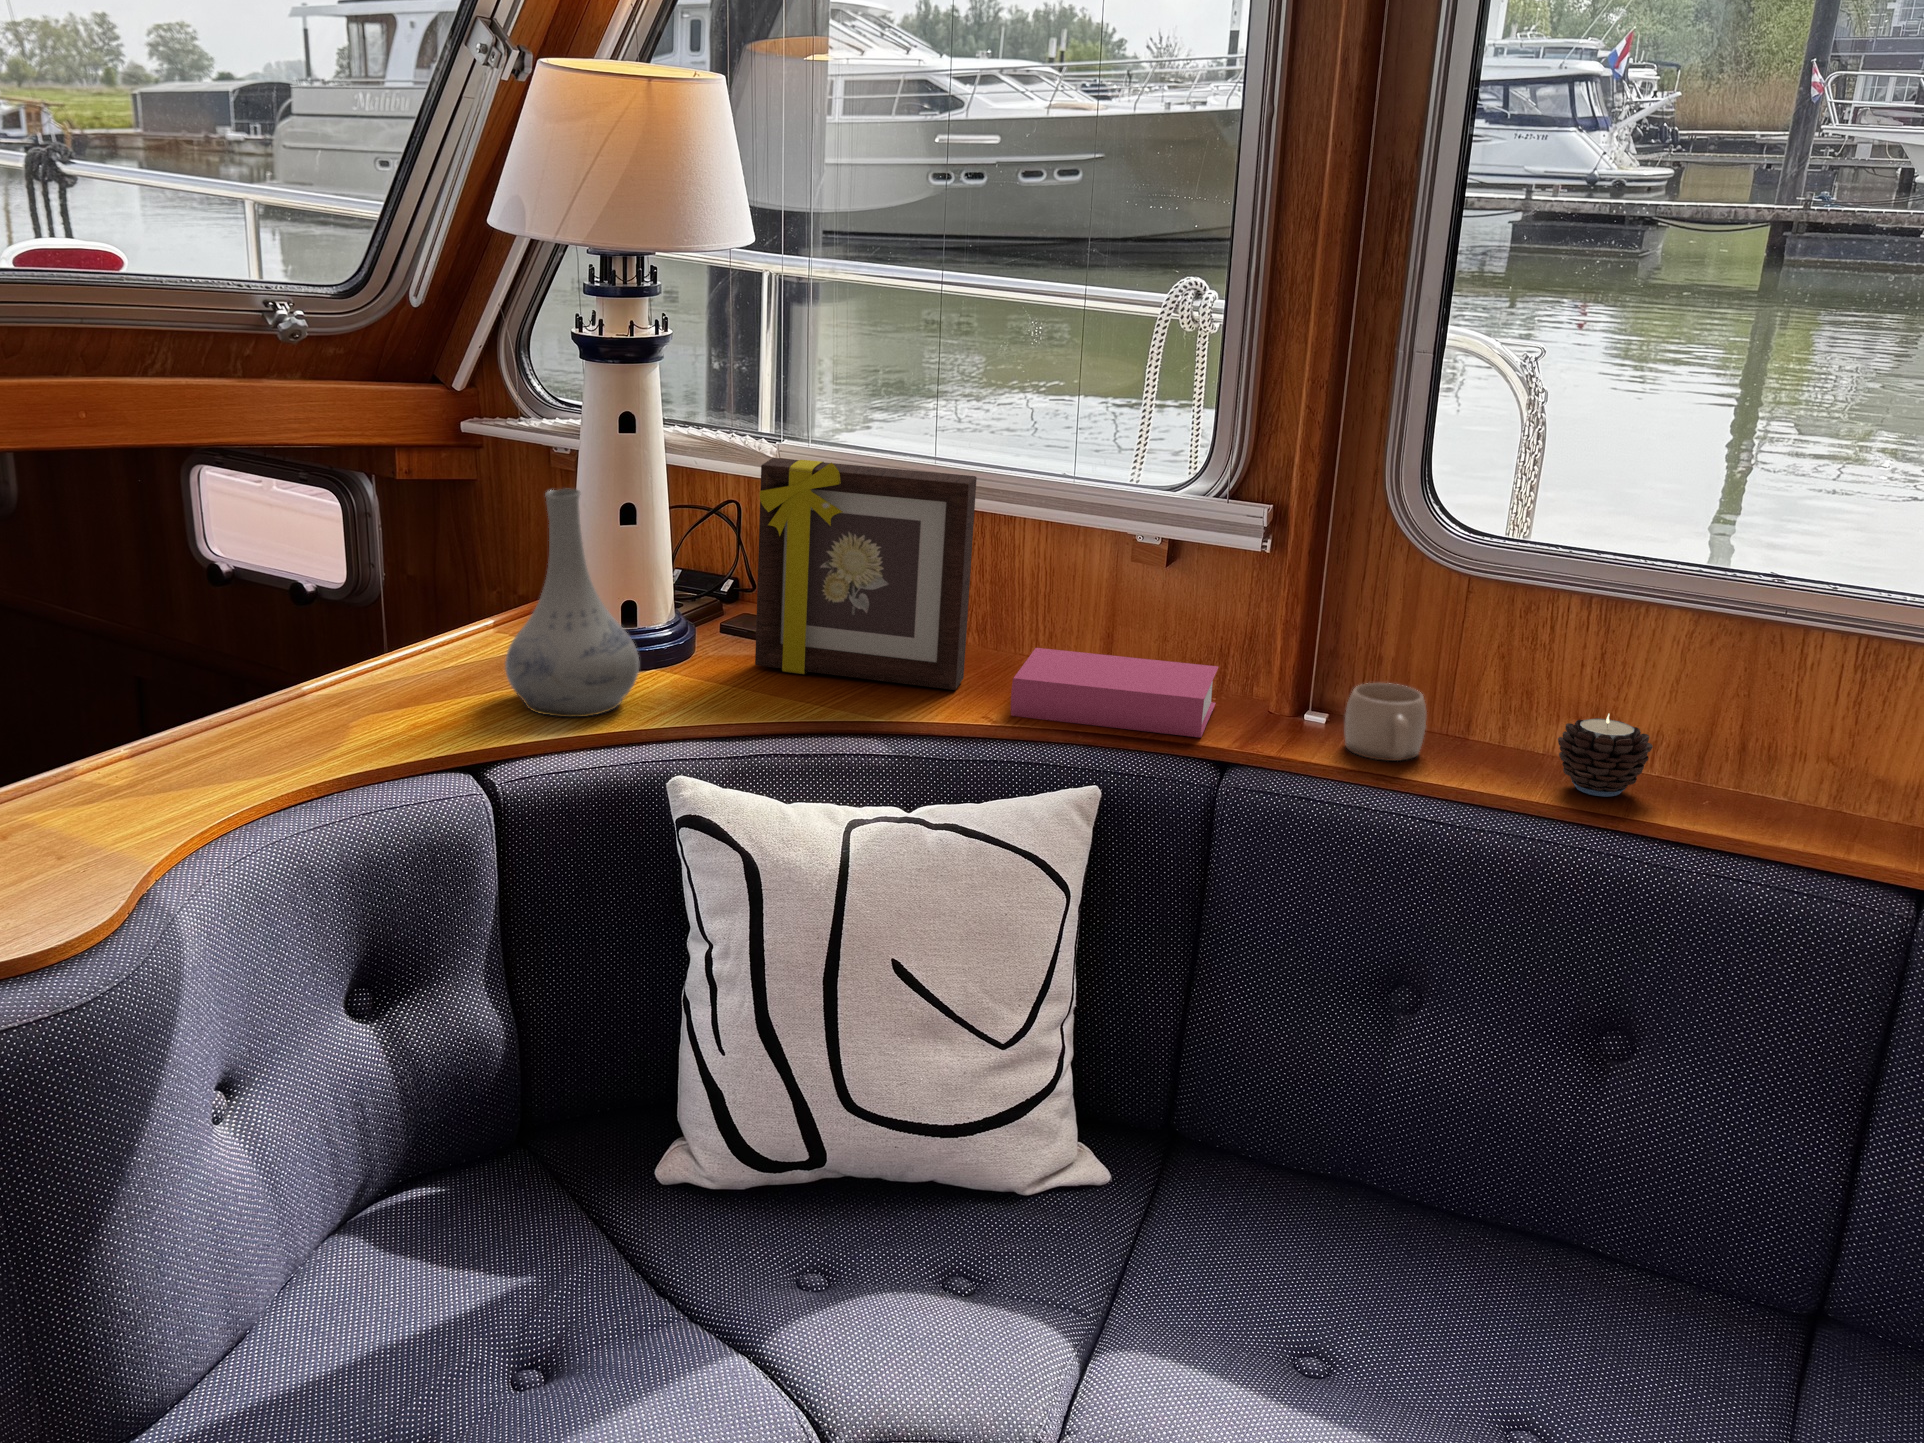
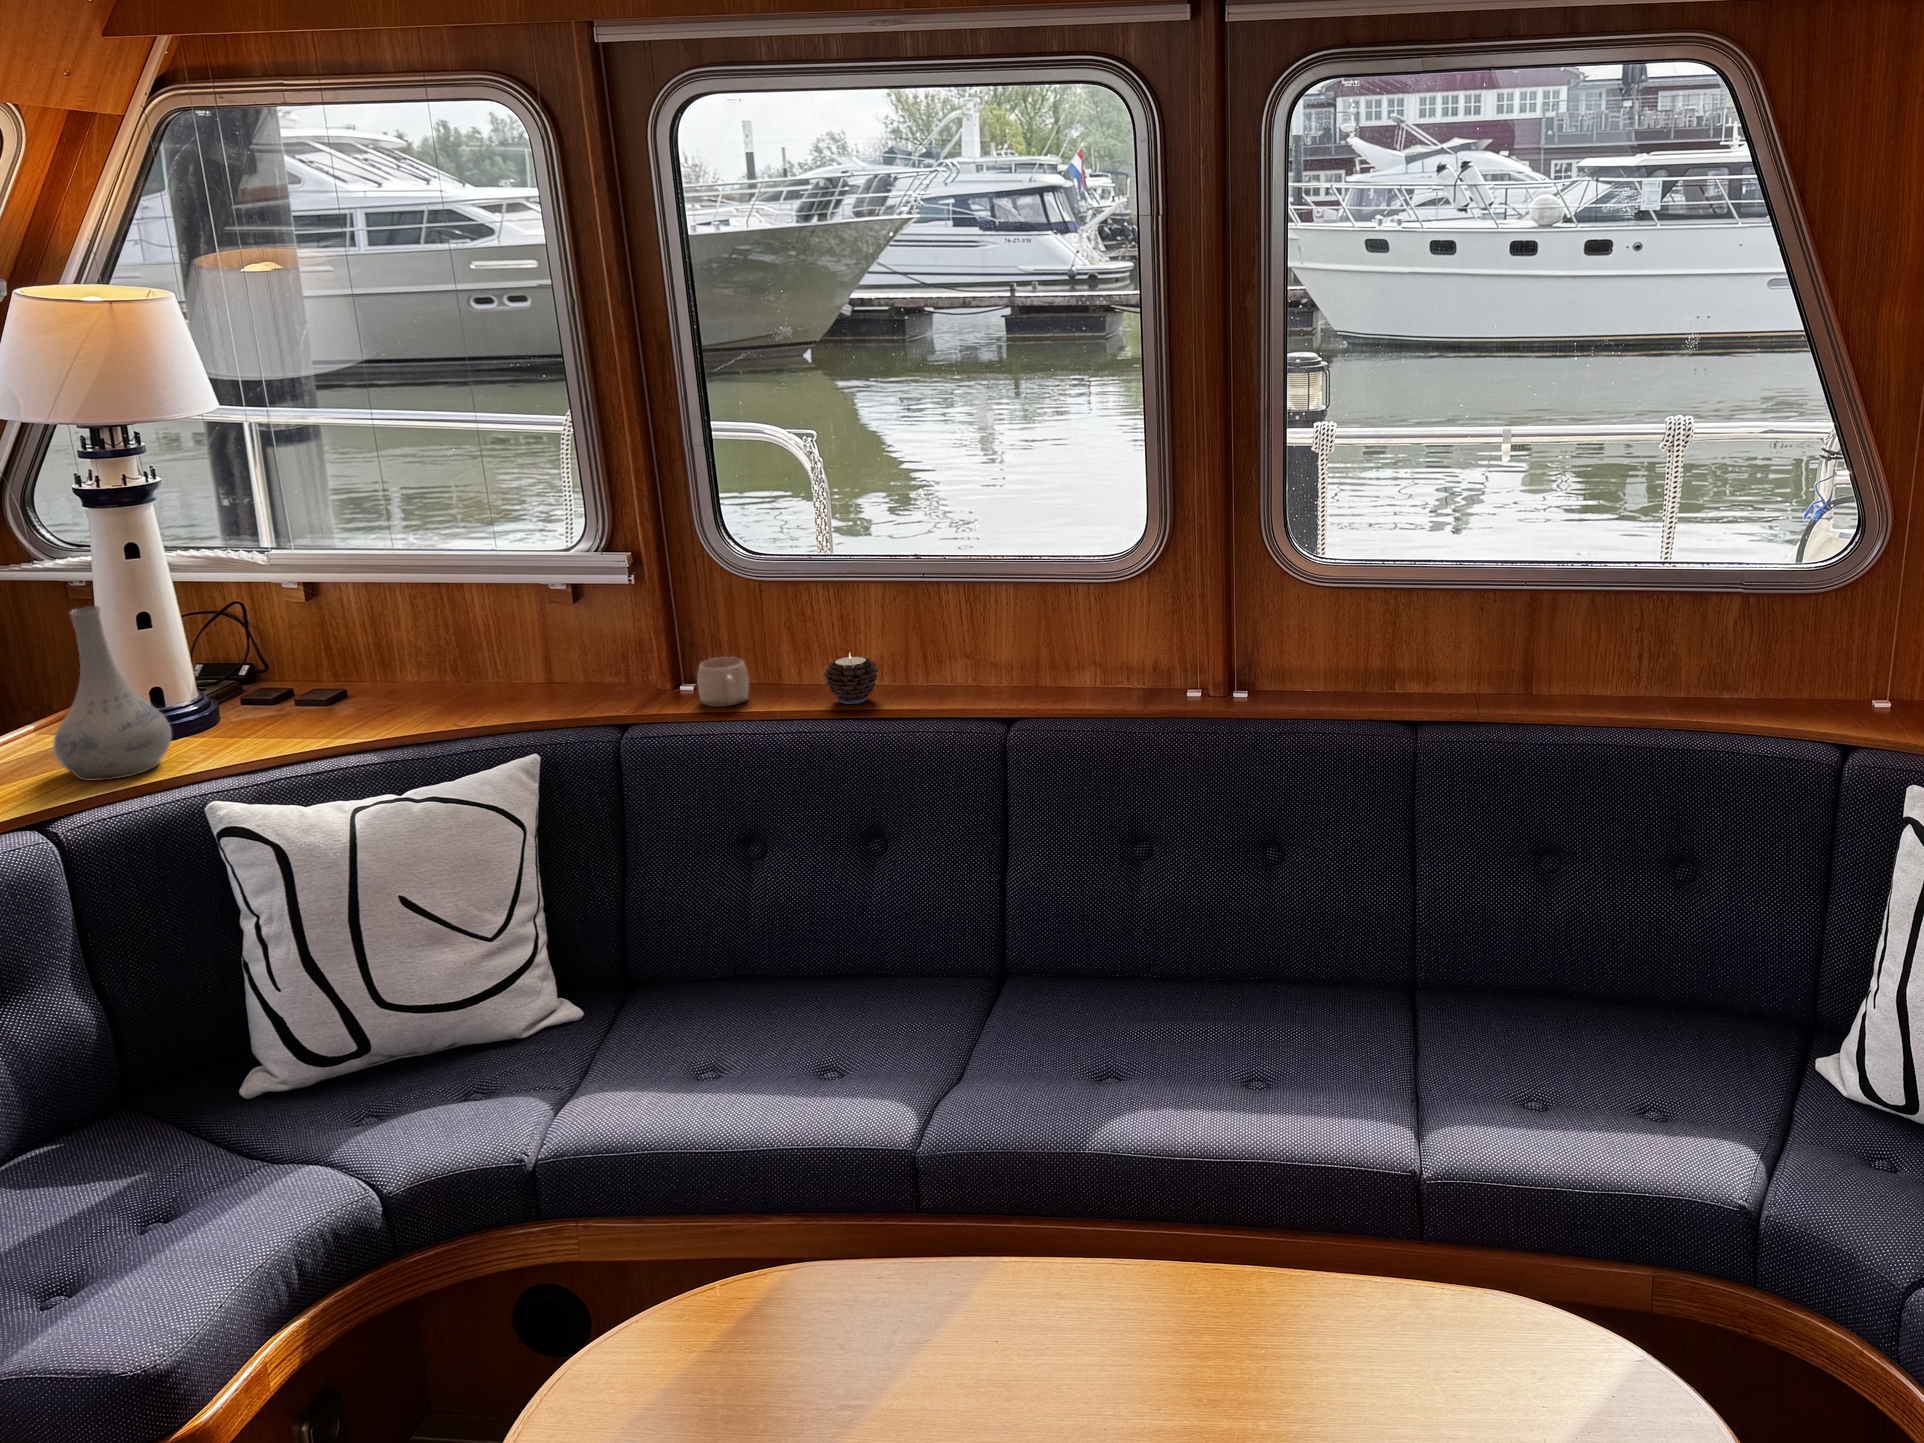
picture frame: present [755,458,977,690] -> none [251,560,436,721]
book: present [1011,648,1218,738] -> none [468,666,617,722]

